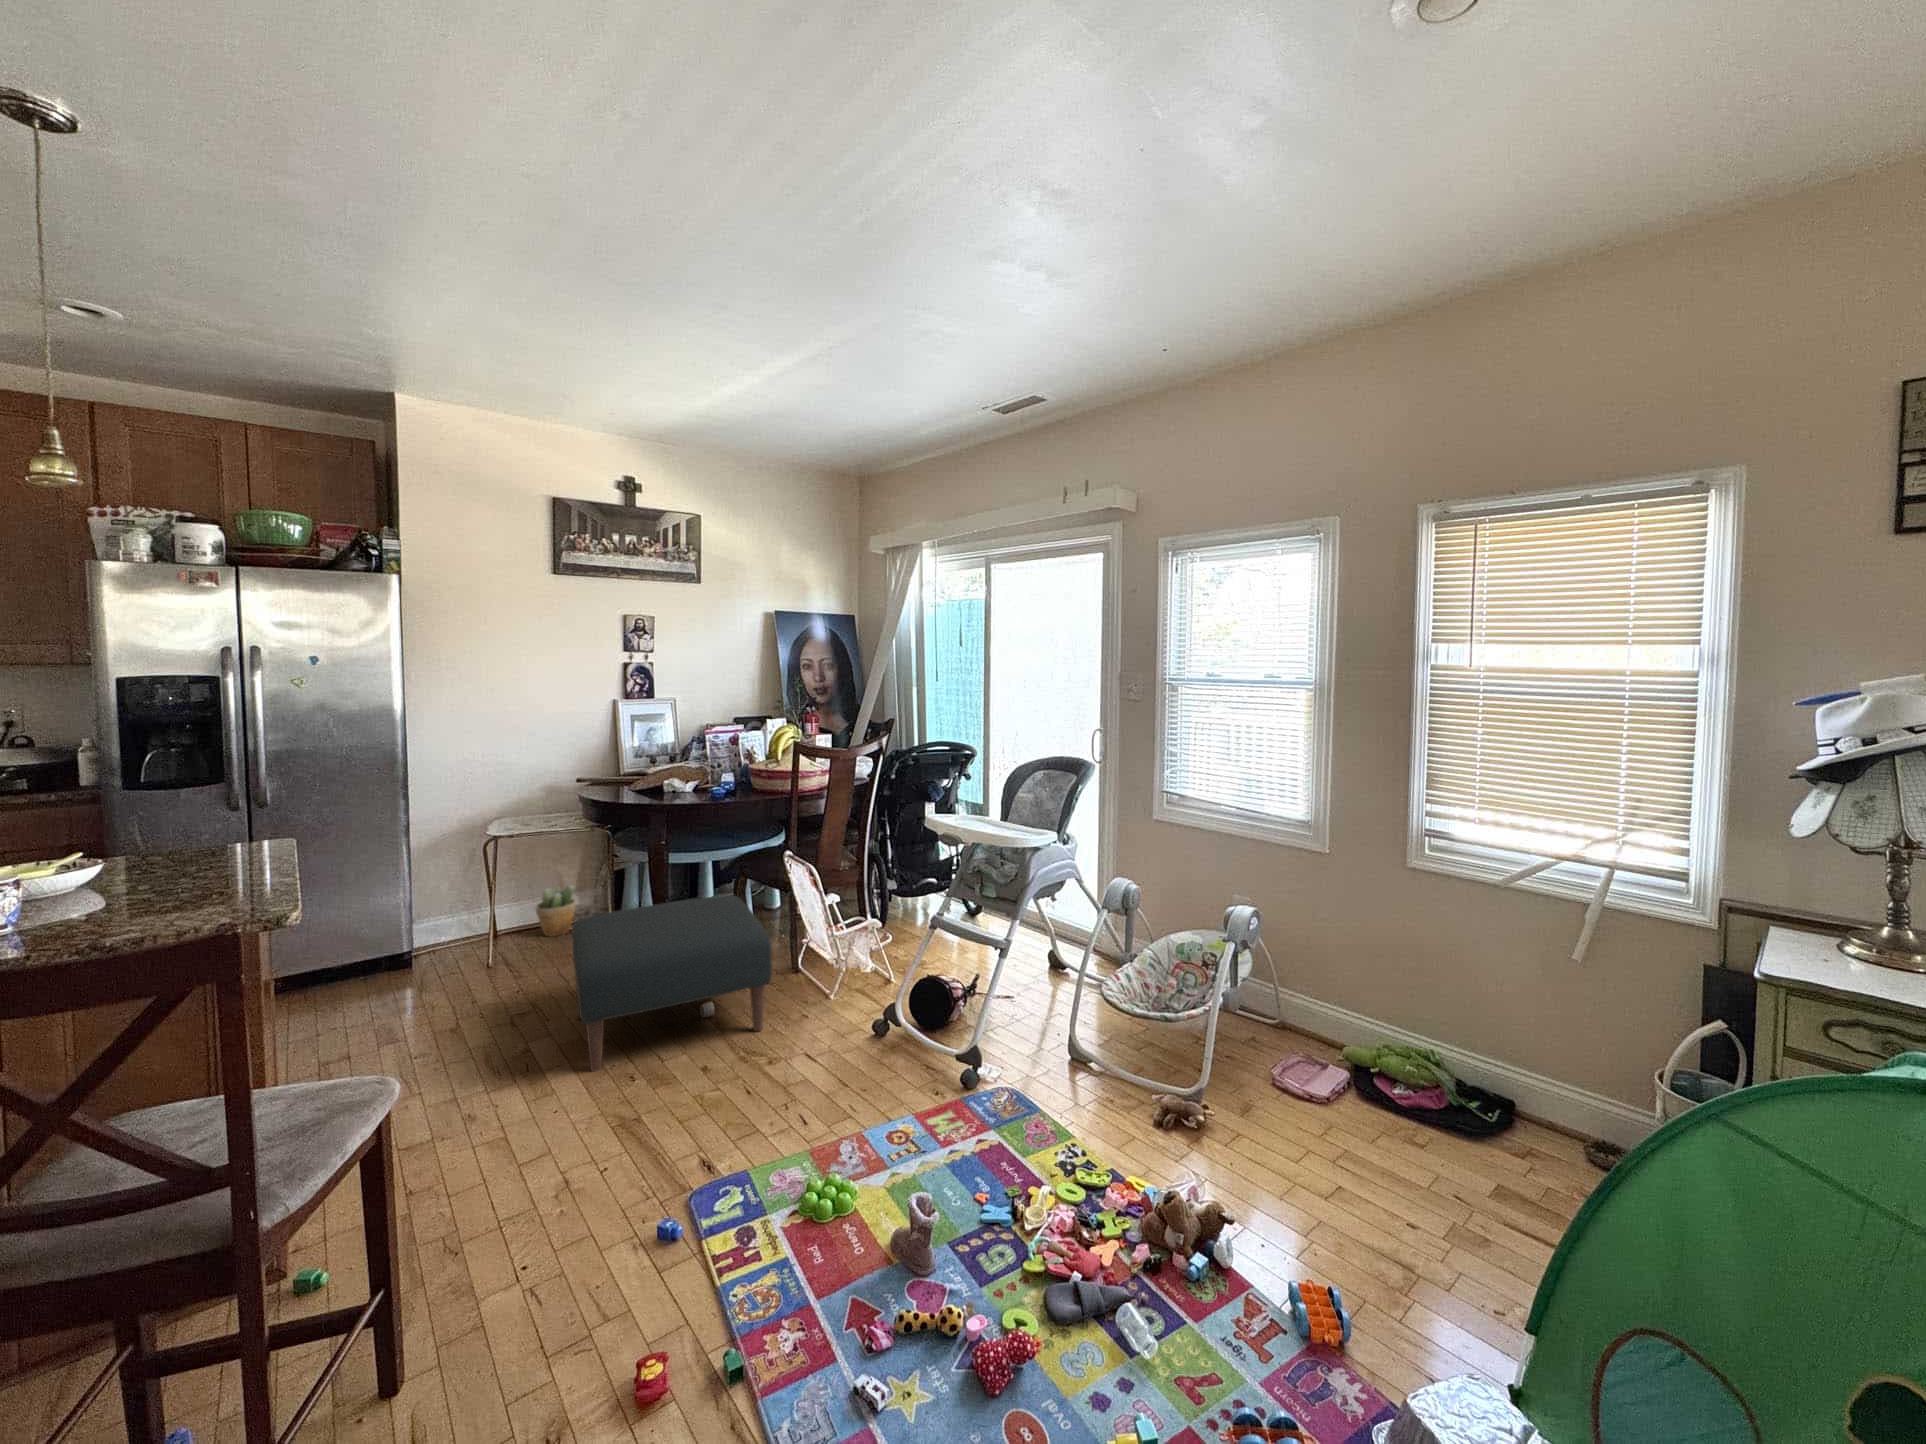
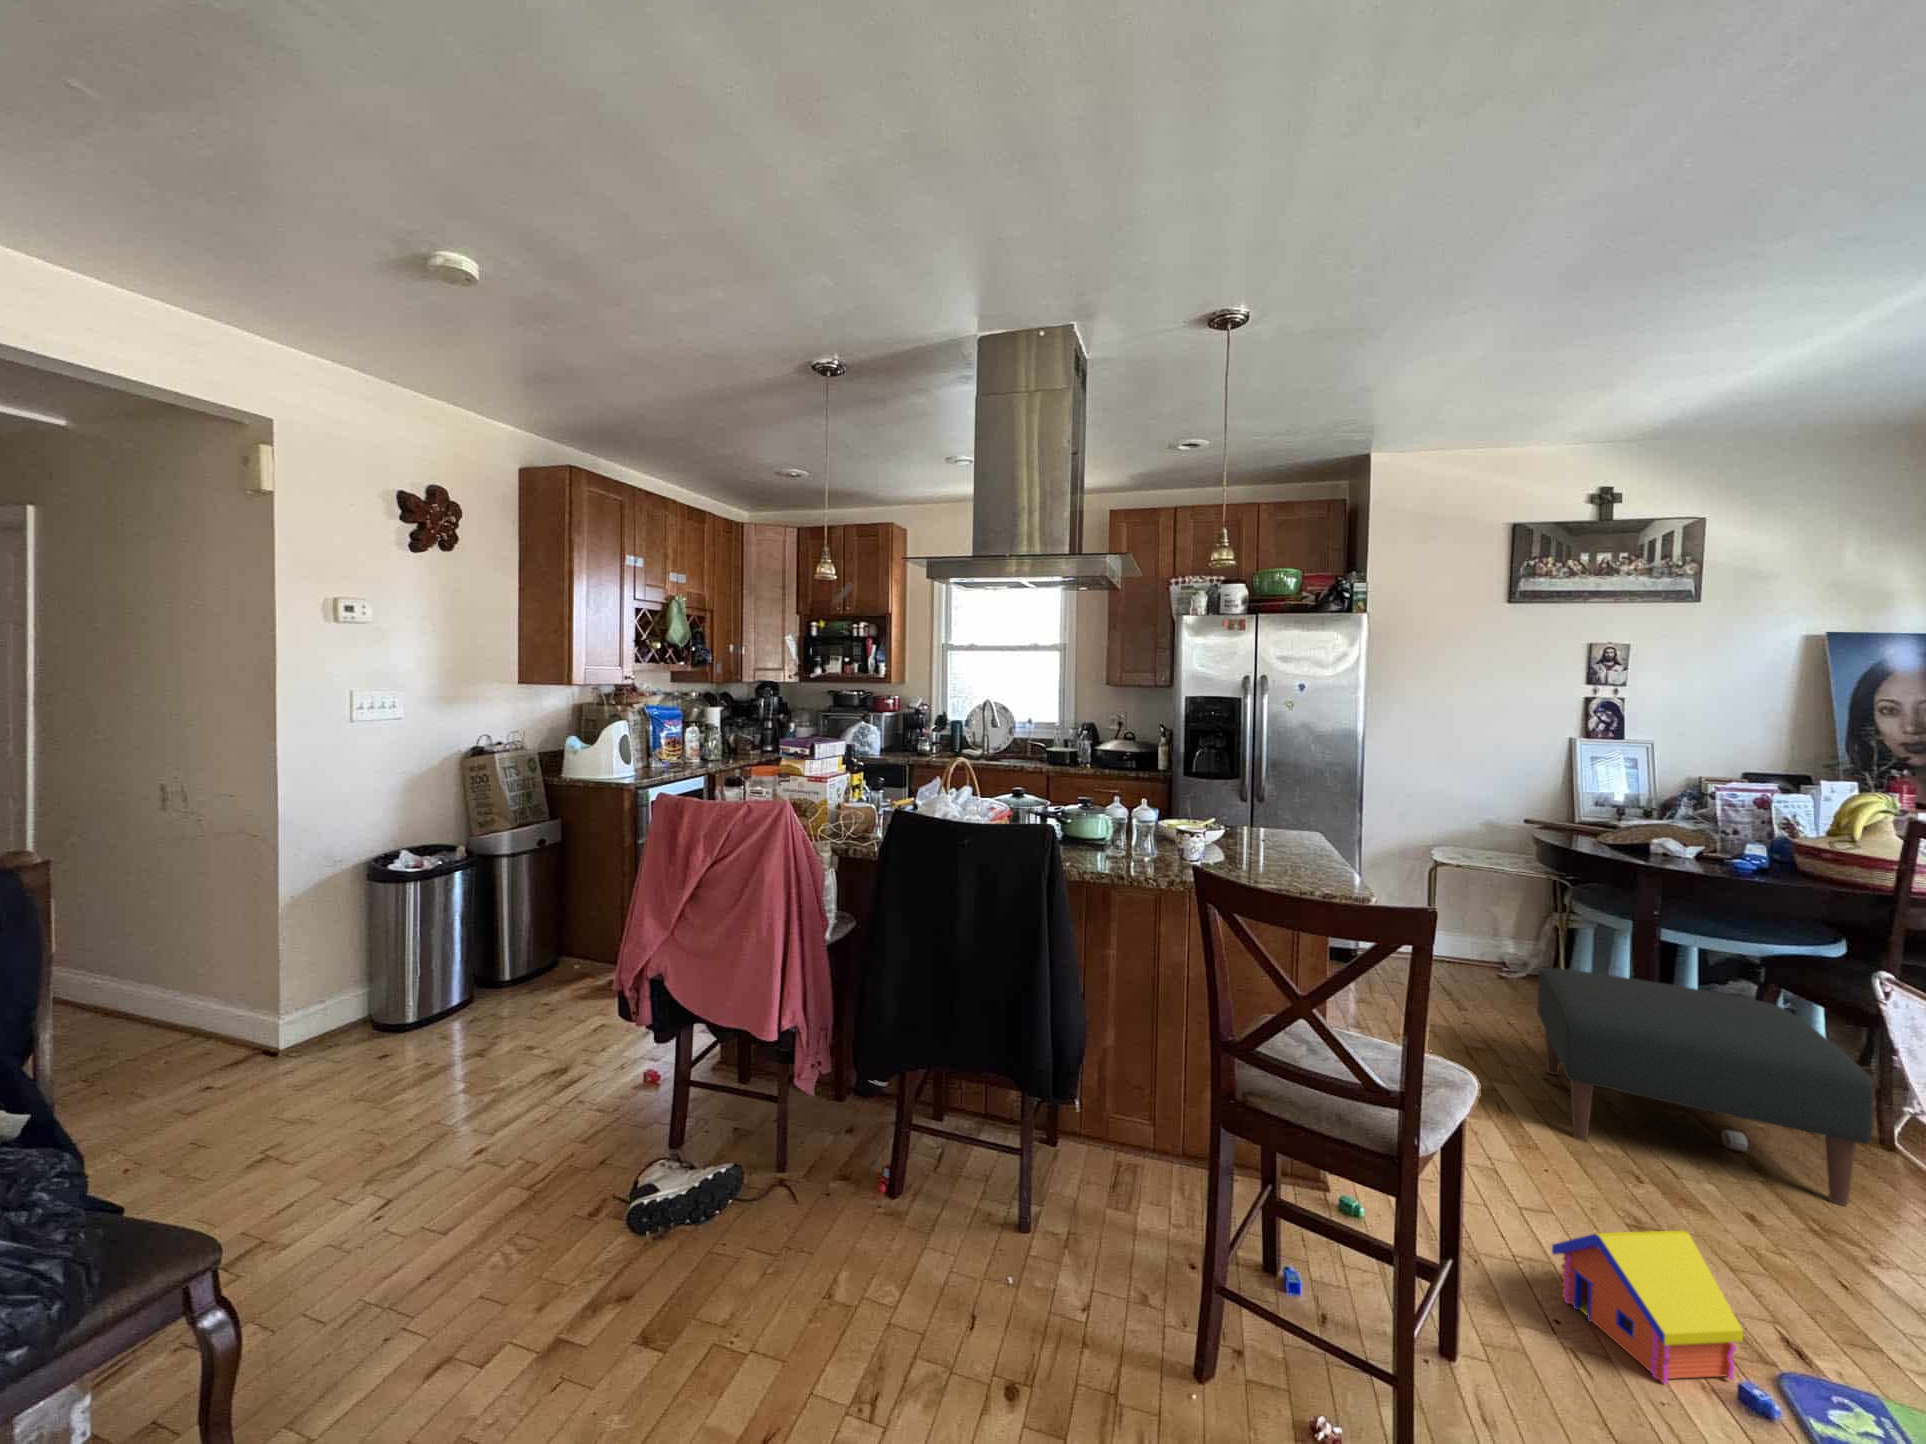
potted plant: present [536,885,576,937] -> none [1470,931,1516,987]
toy house: none [528,1143,665,1295] -> present [1552,1230,1743,1384]

